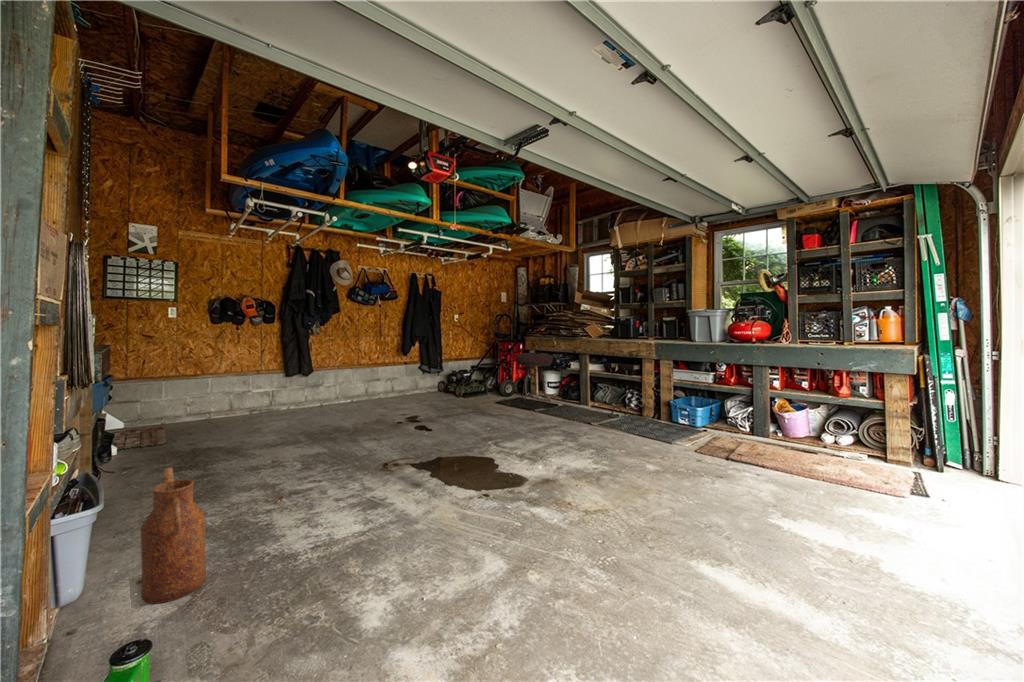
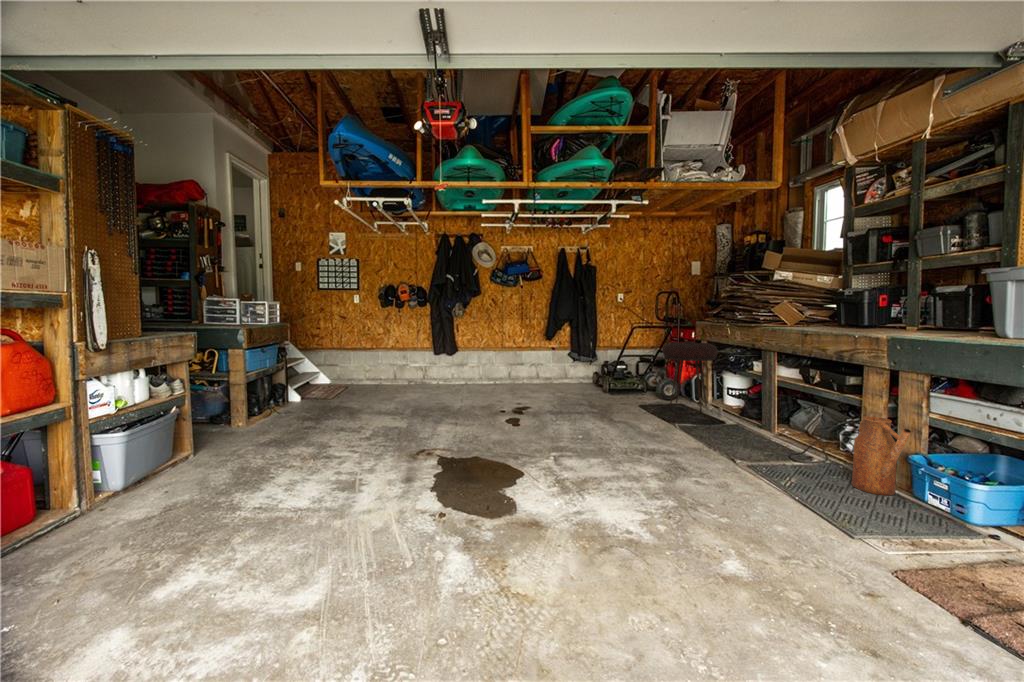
watering can: present [141,468,206,604] -> present [852,416,911,495]

